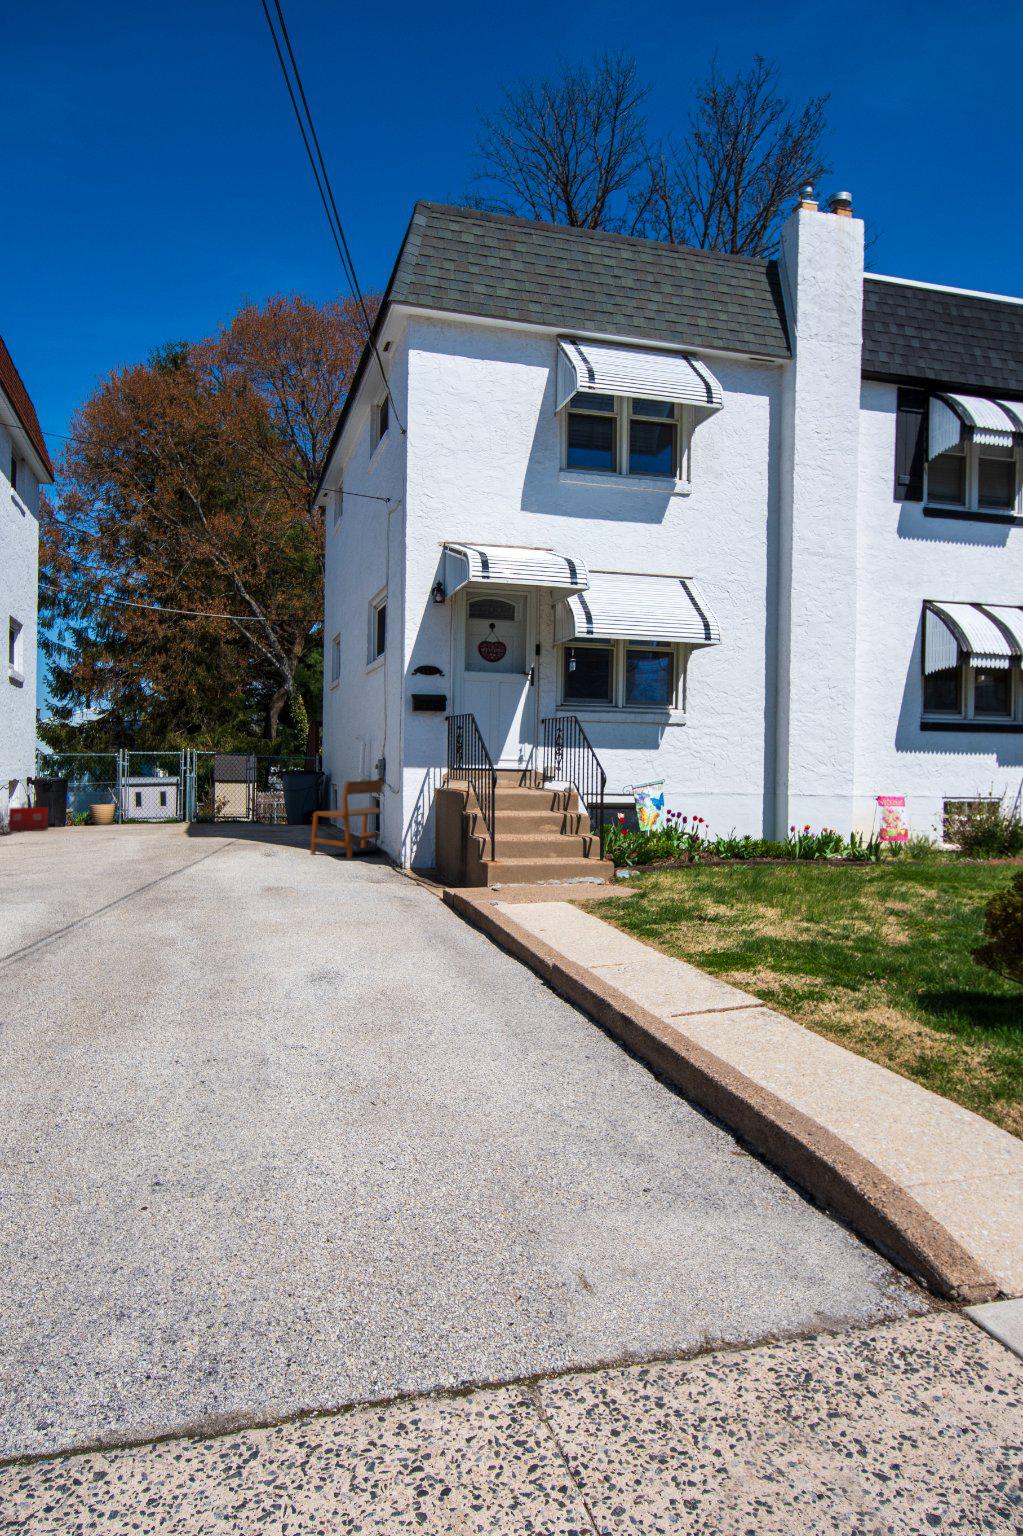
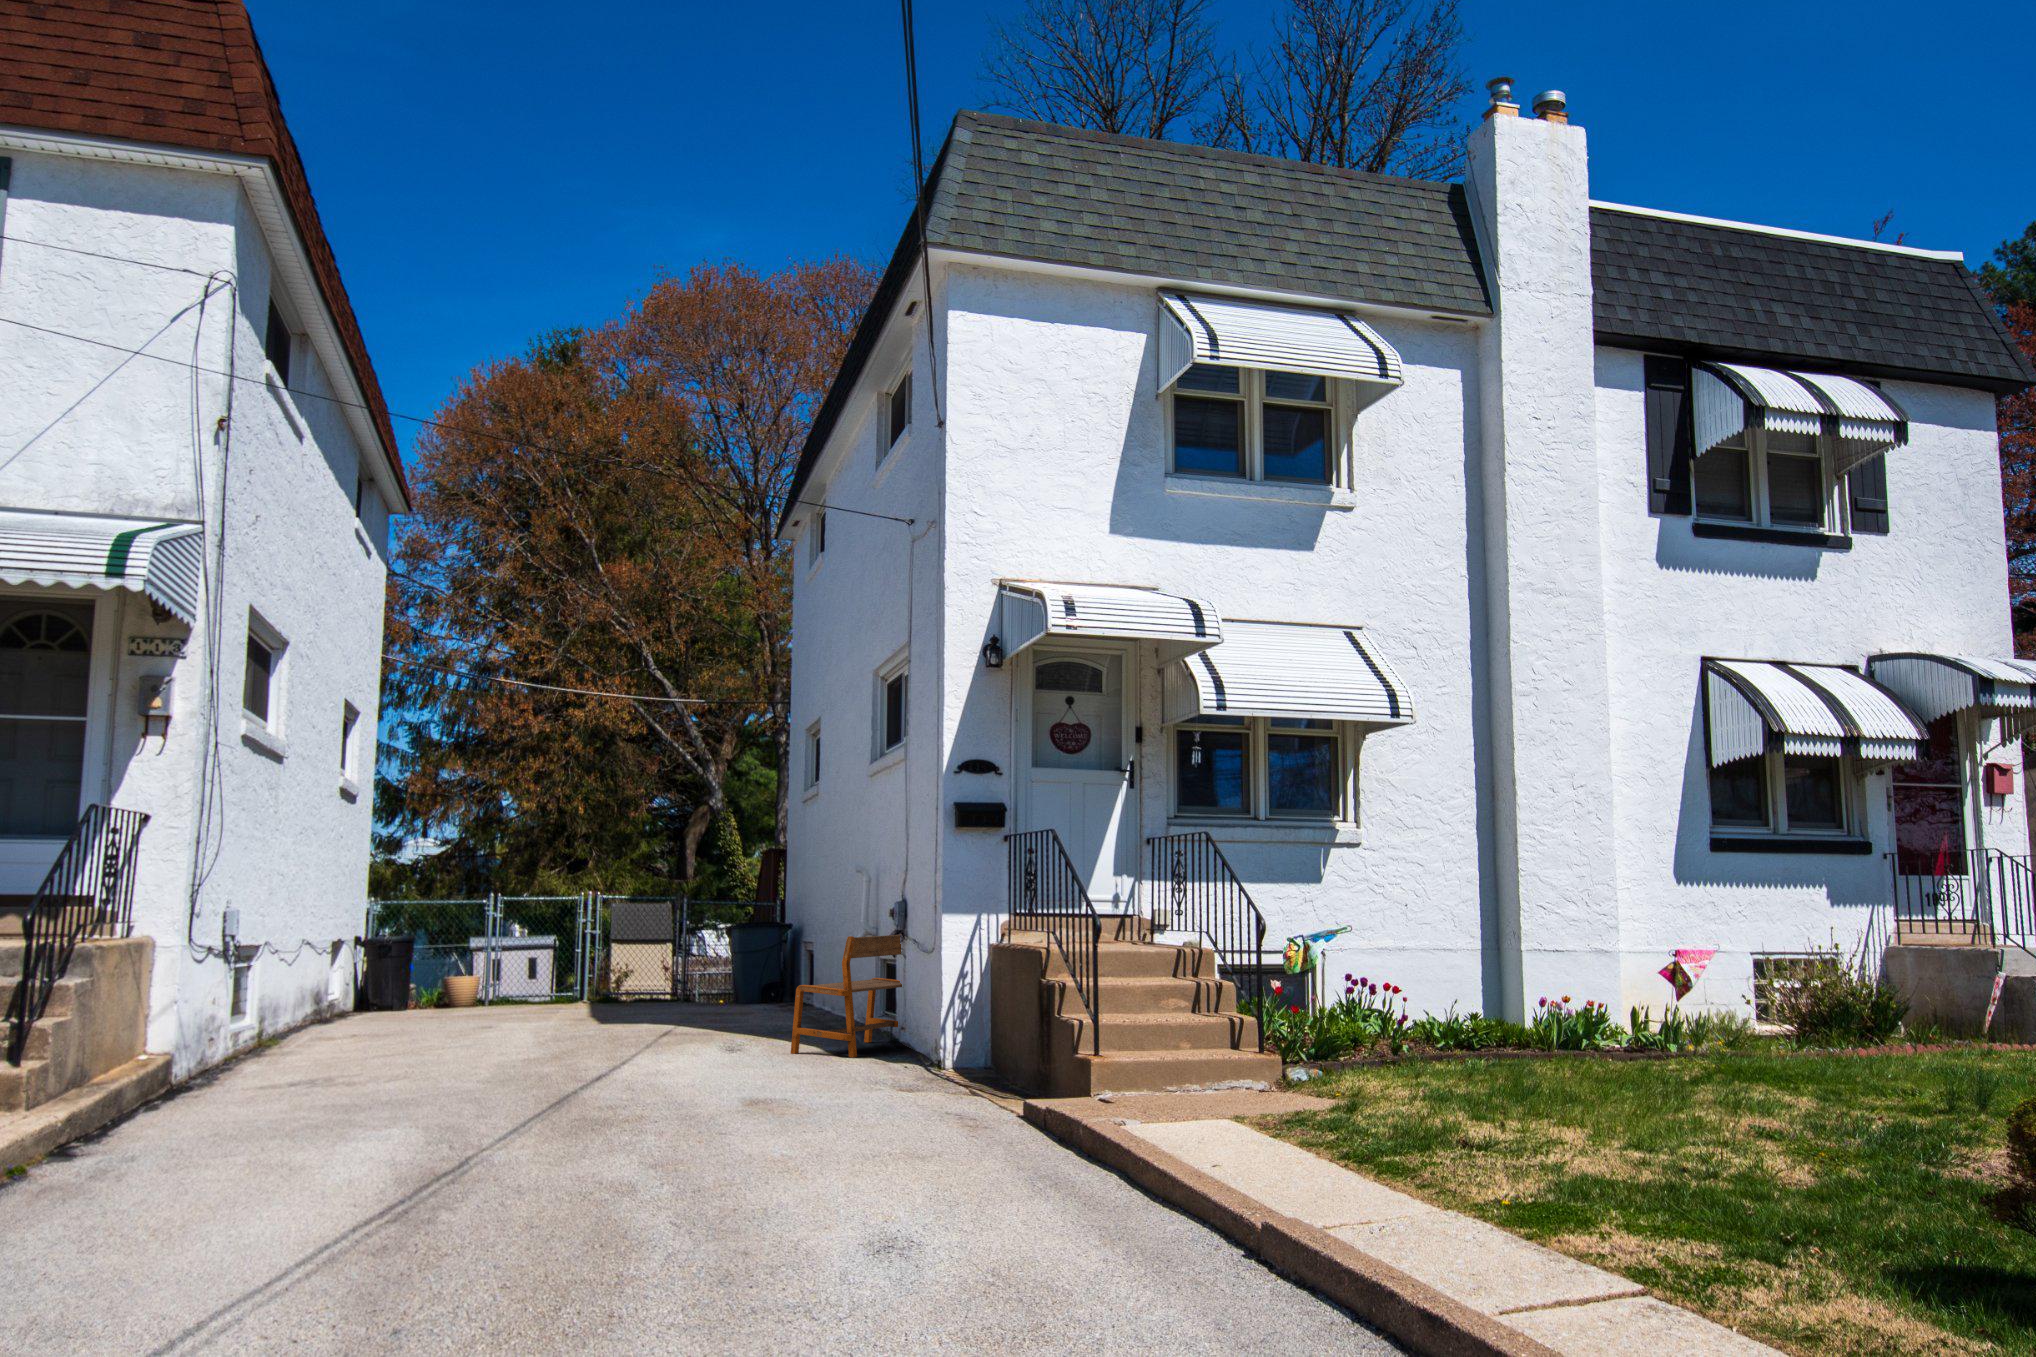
toolbox: present [9,803,48,831] -> none [312,978,374,1023]

